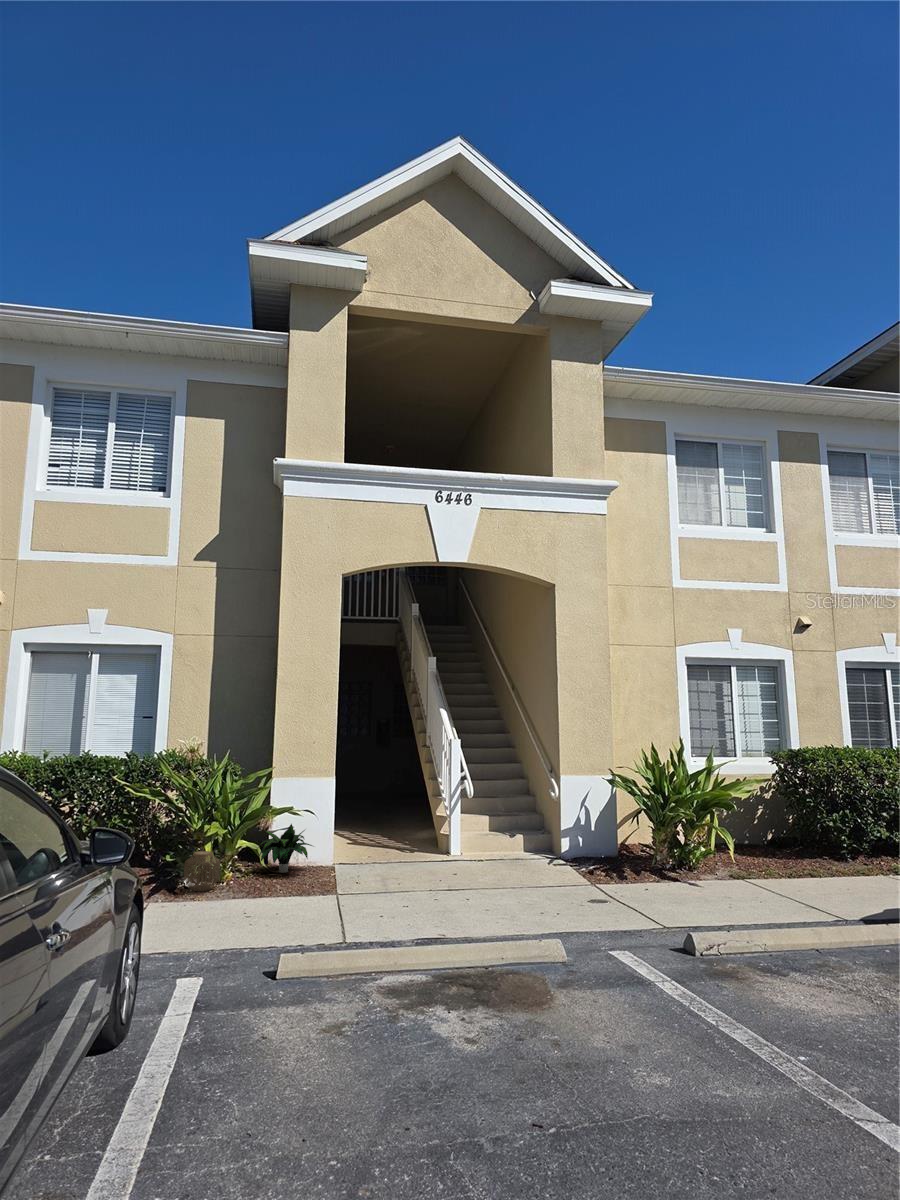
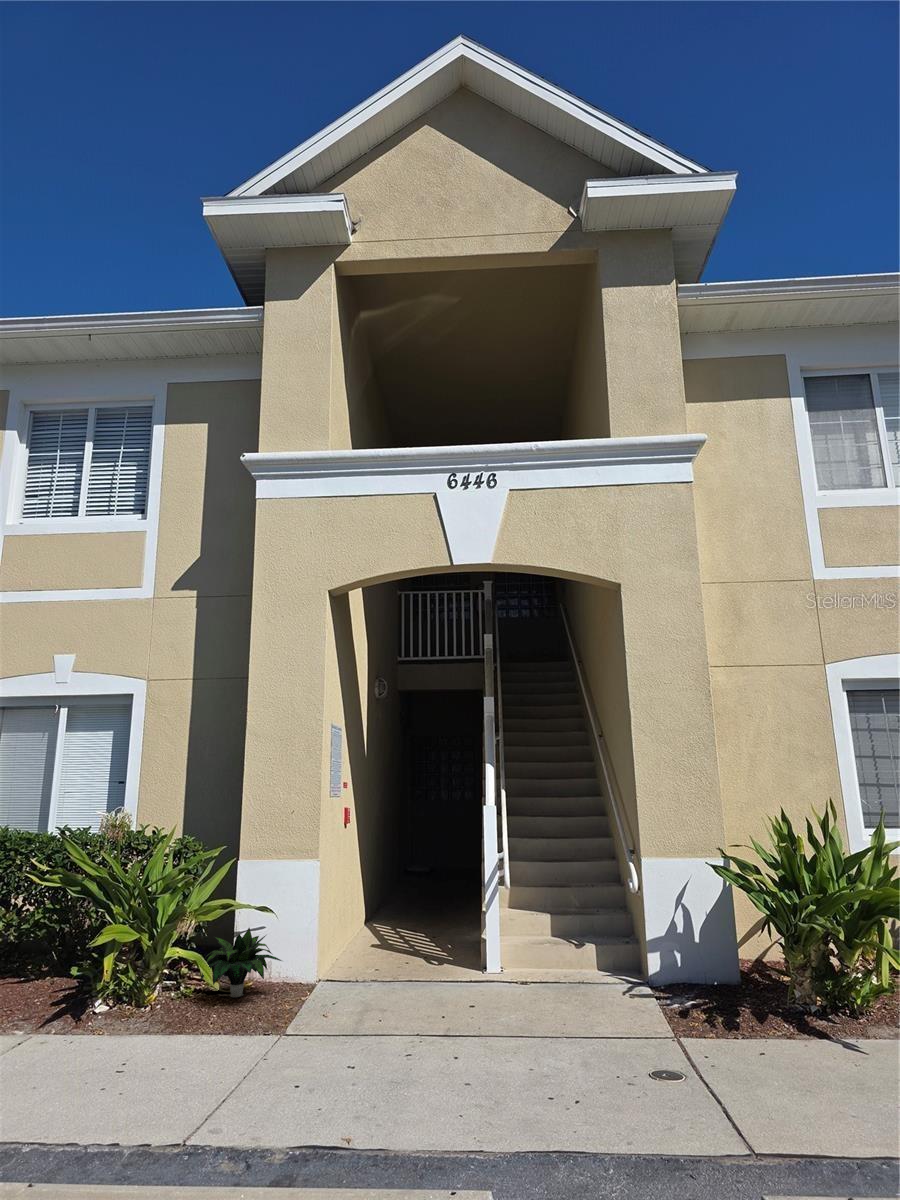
woven basket: present [184,851,220,891] -> none [77,966,128,1024]

